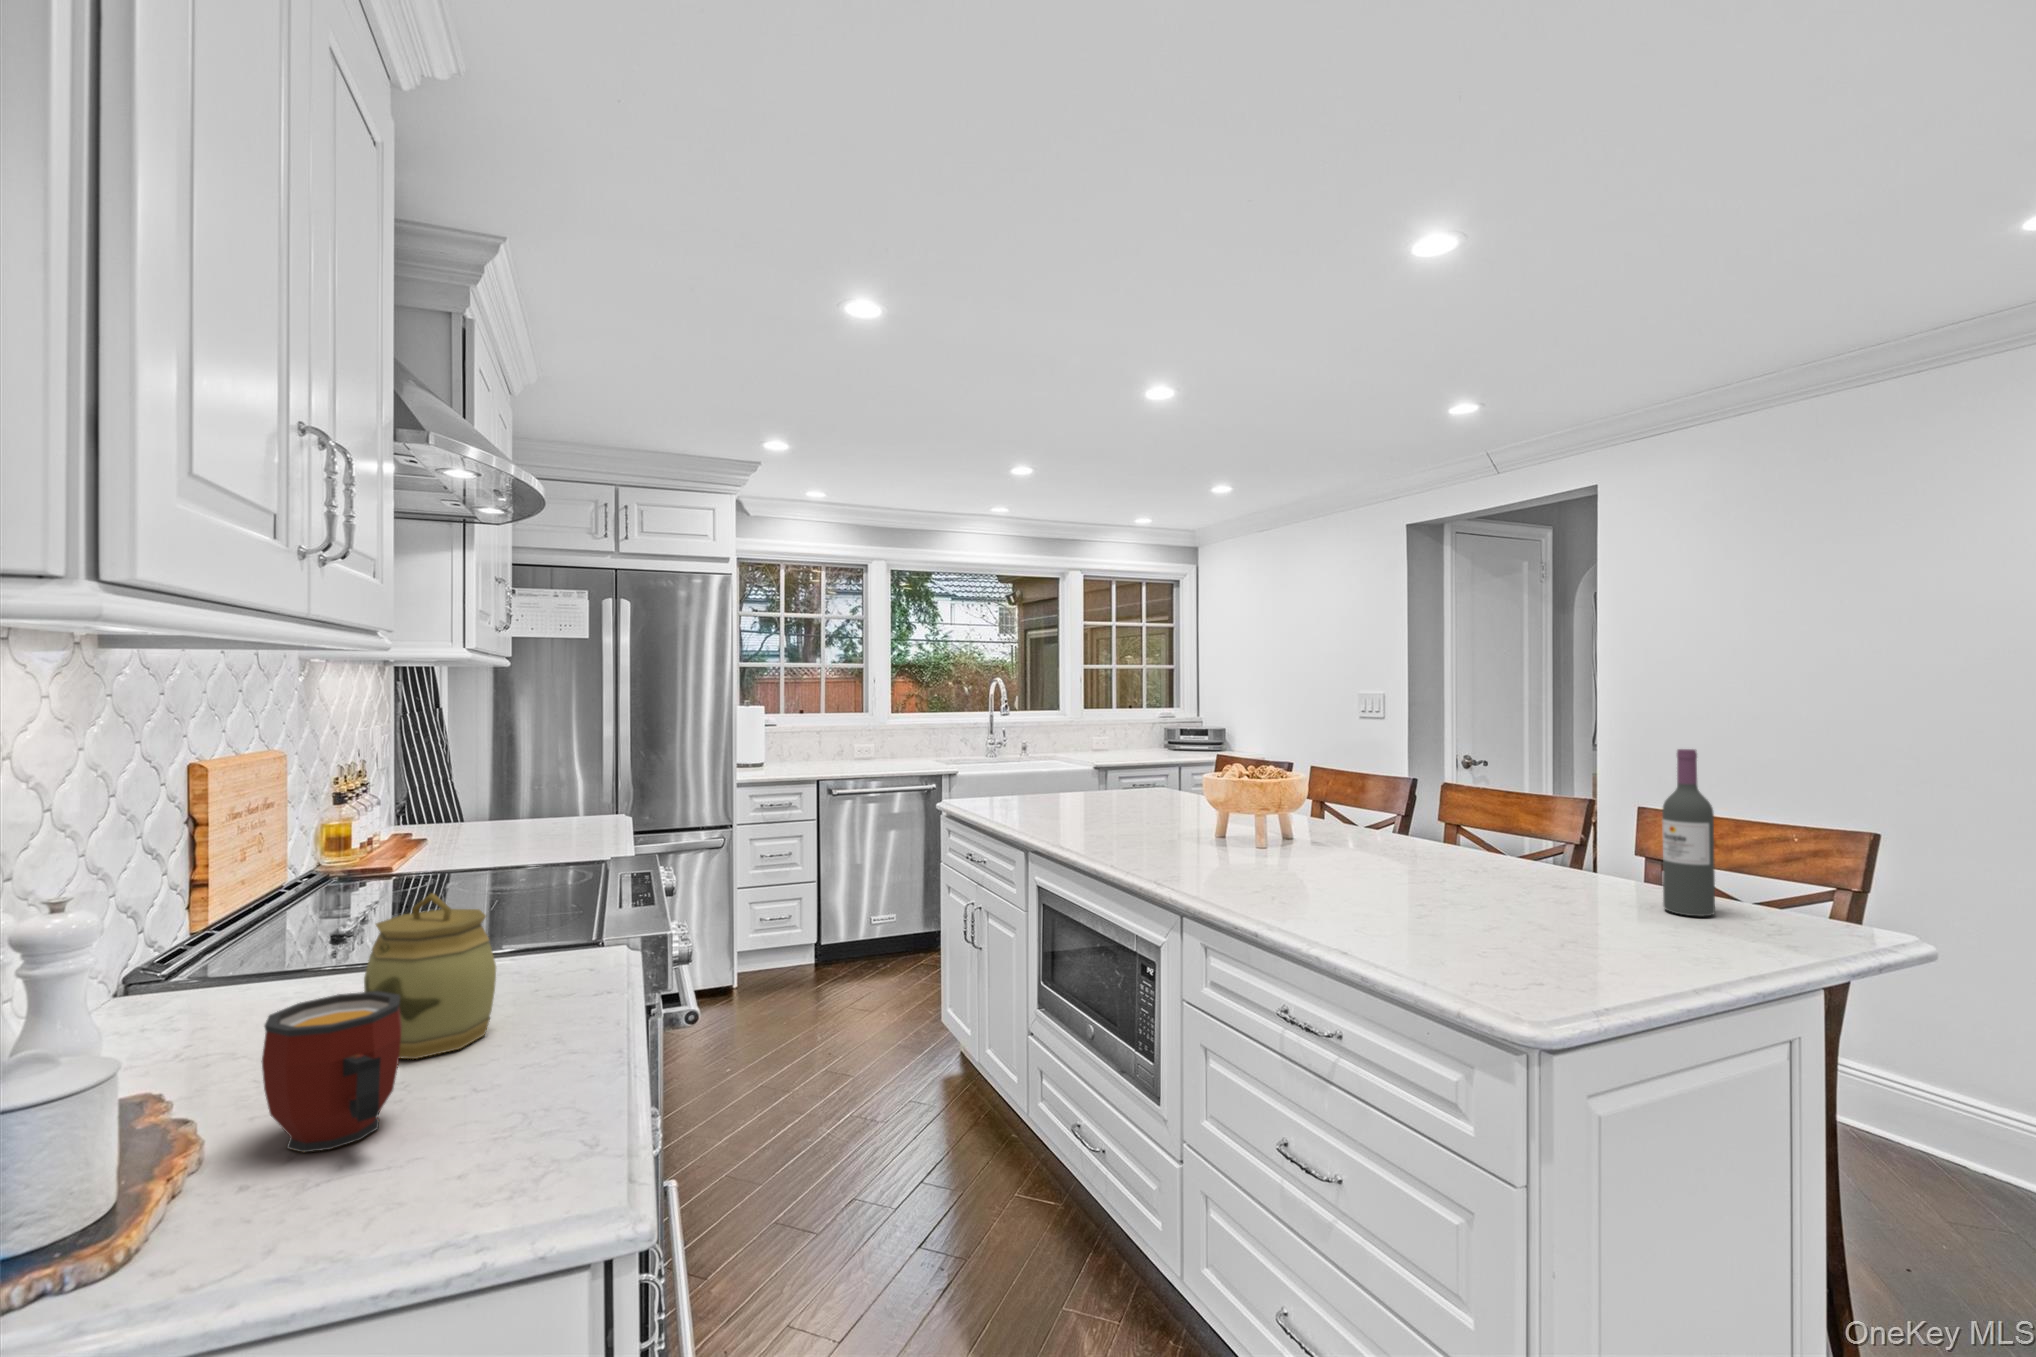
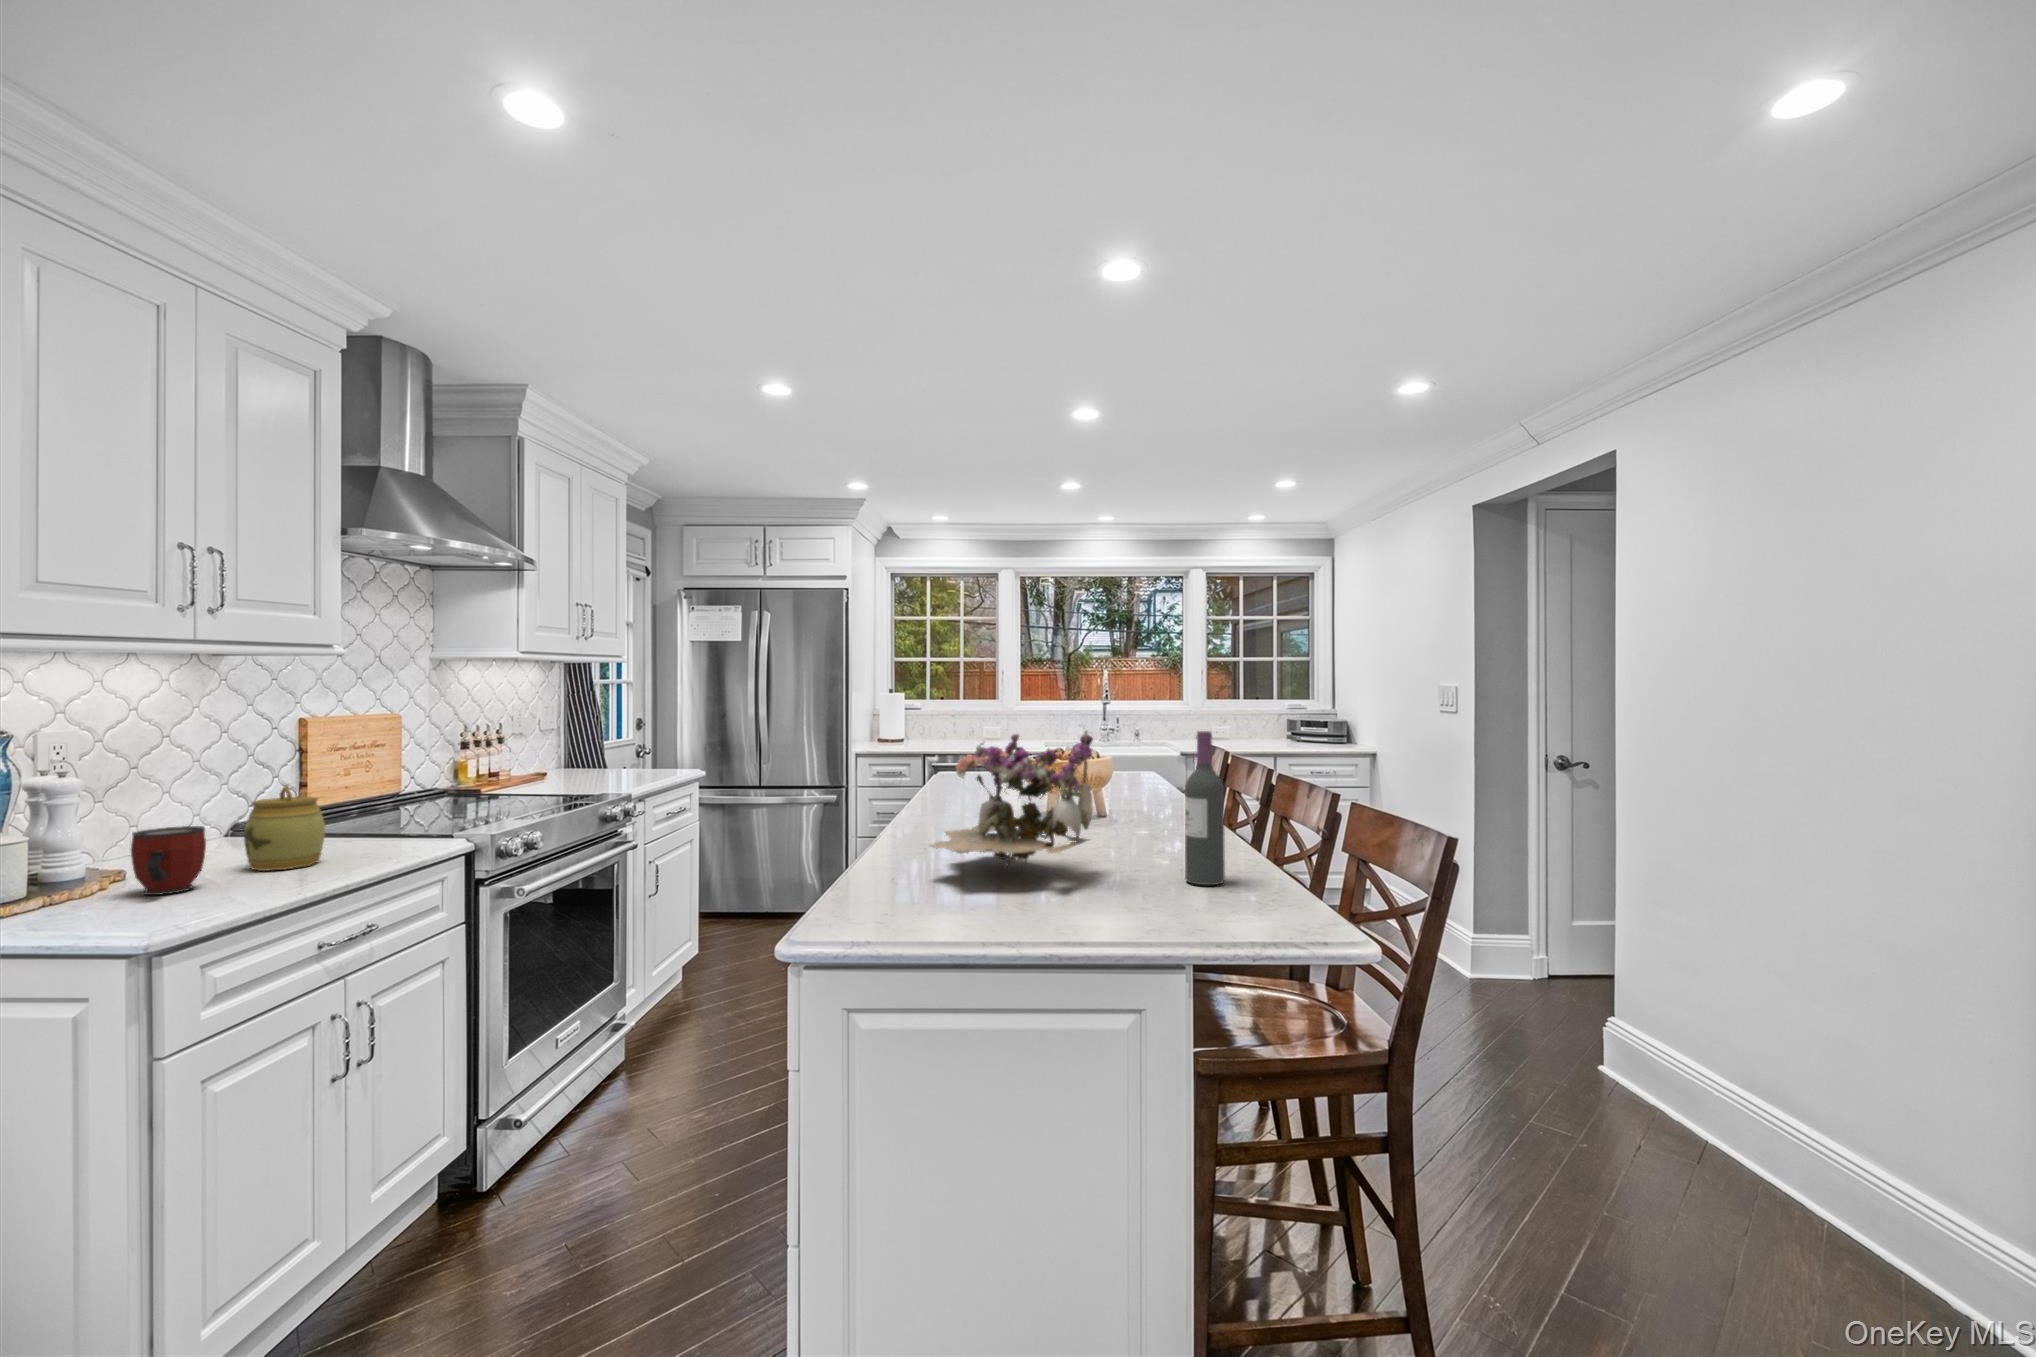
flower arrangement: none [1384,751,1629,918] -> present [928,731,1093,867]

